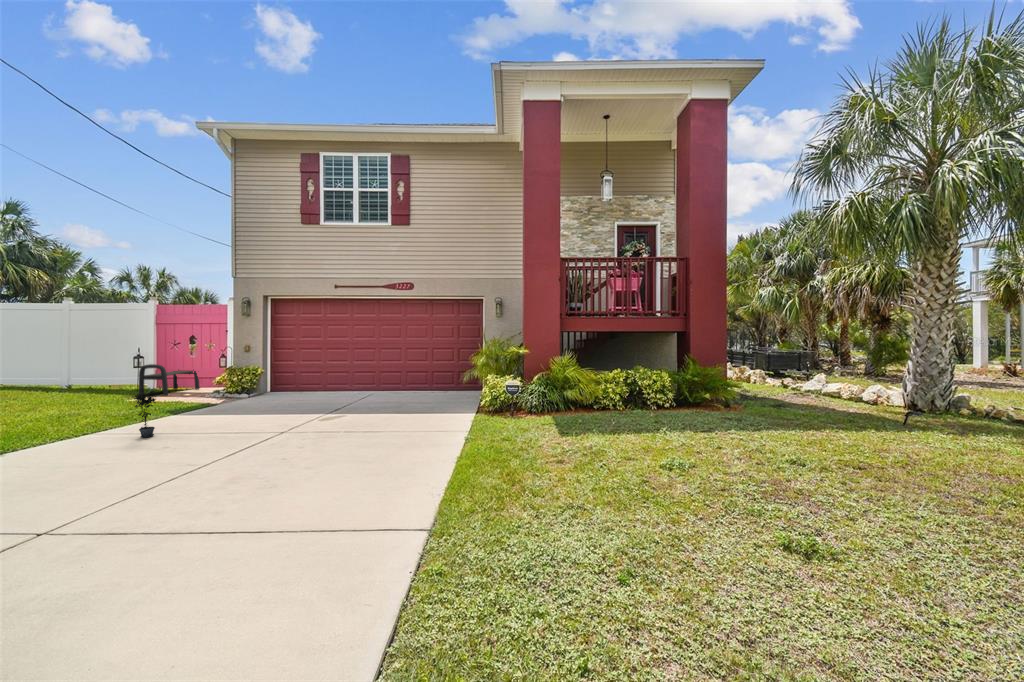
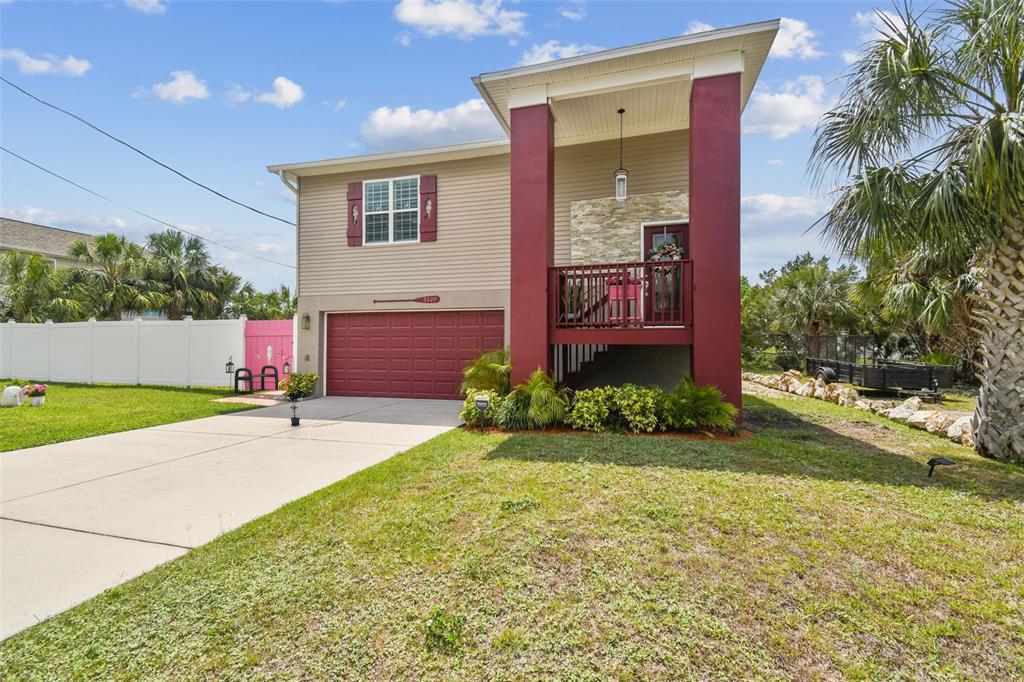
potted plant: present [134,389,160,438] -> present [288,388,304,426]

